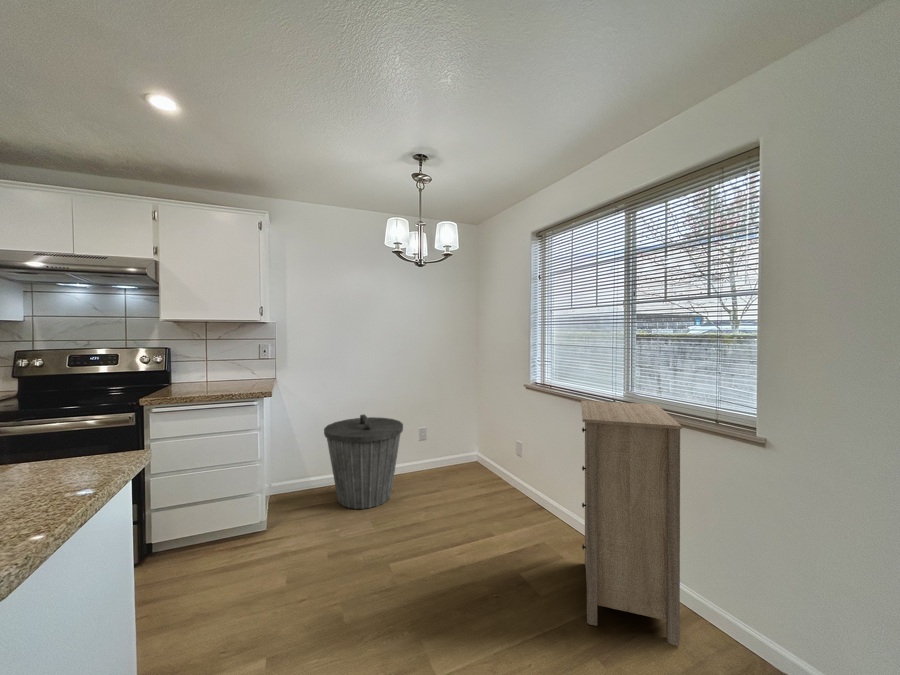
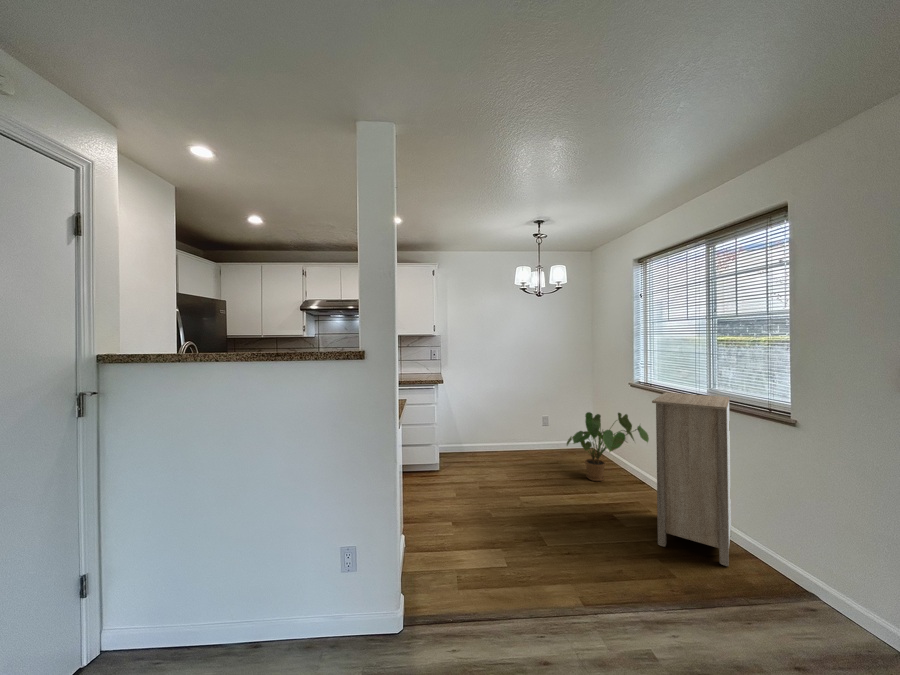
trash can: present [324,414,403,509] -> none [473,400,529,466]
house plant: none [452,422,551,515] -> present [567,412,649,481]

